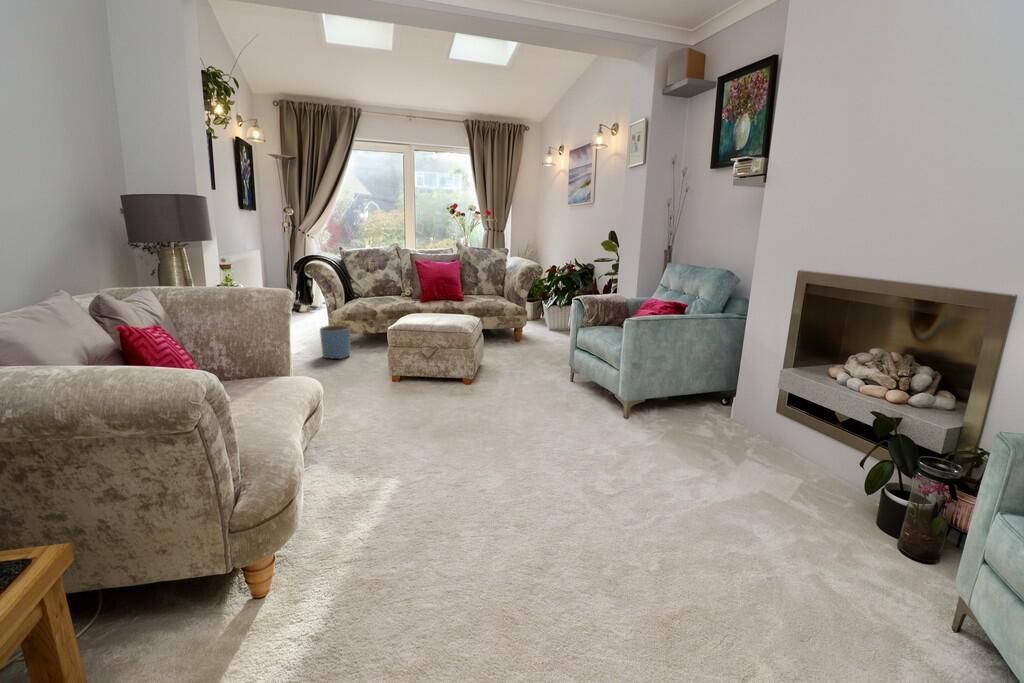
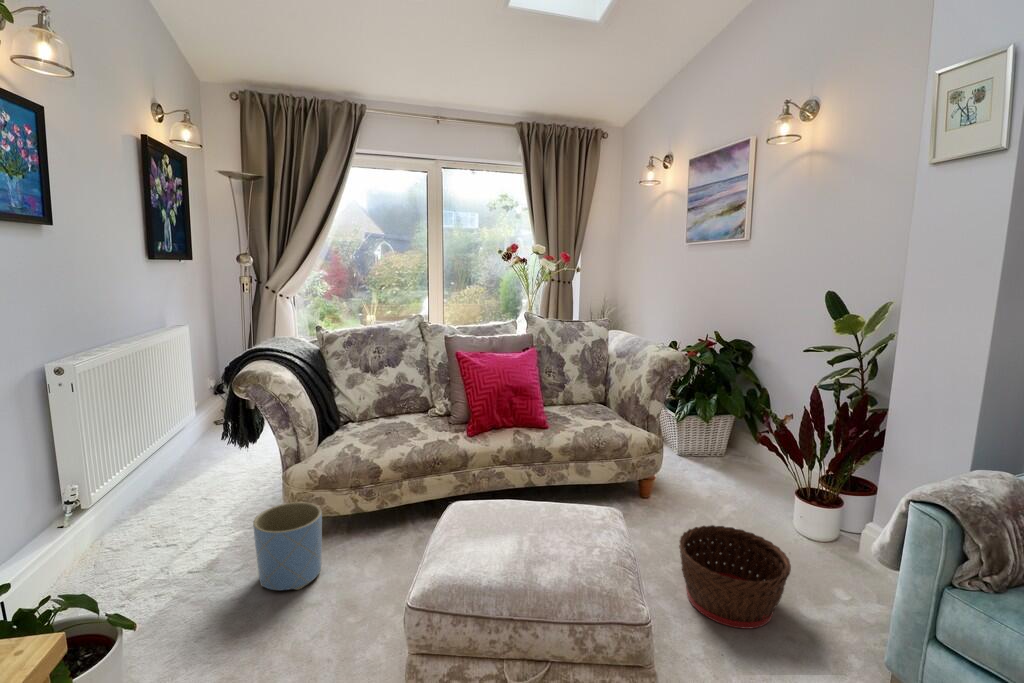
basket: none [510,336,555,369] -> present [679,525,791,629]

